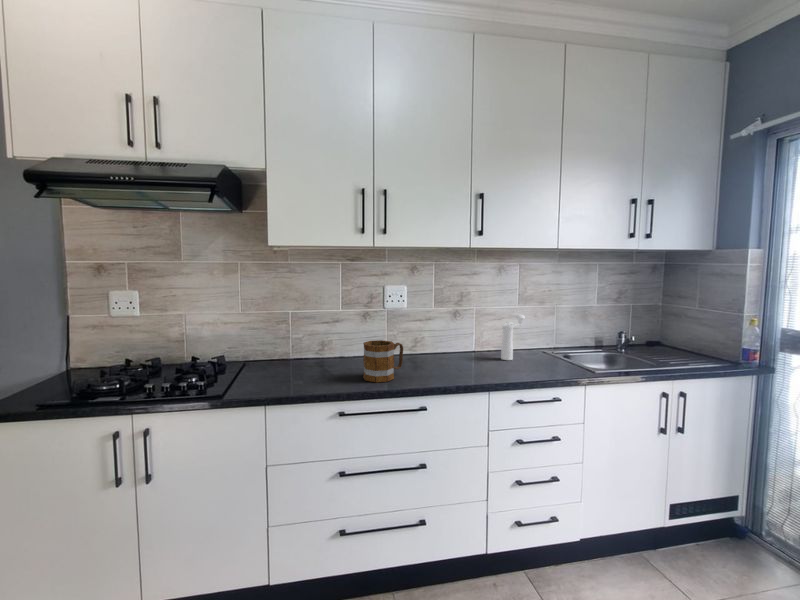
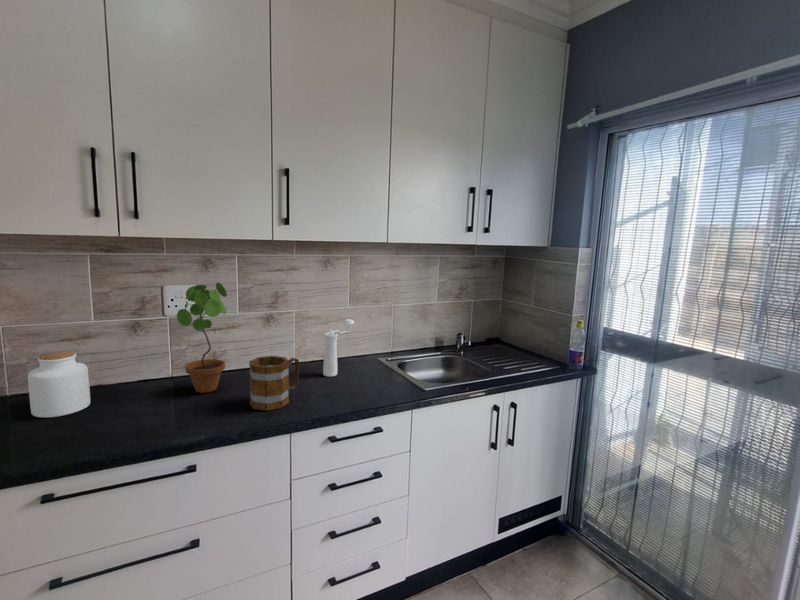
potted plant: none [402,282,433,364] -> present [177,283,227,393]
jar: none [313,328,345,371] -> present [28,351,90,417]
mug: present [363,340,403,382] -> present [249,356,300,411]

